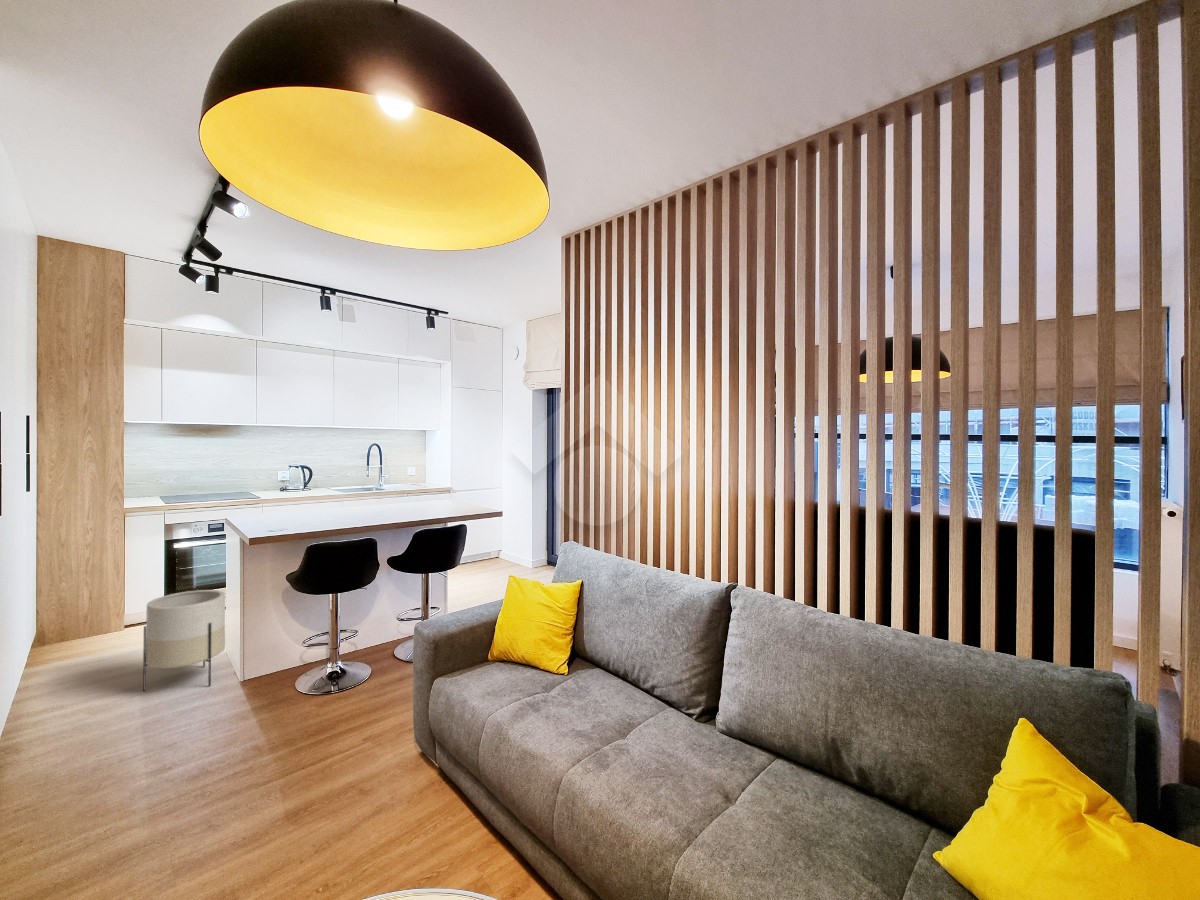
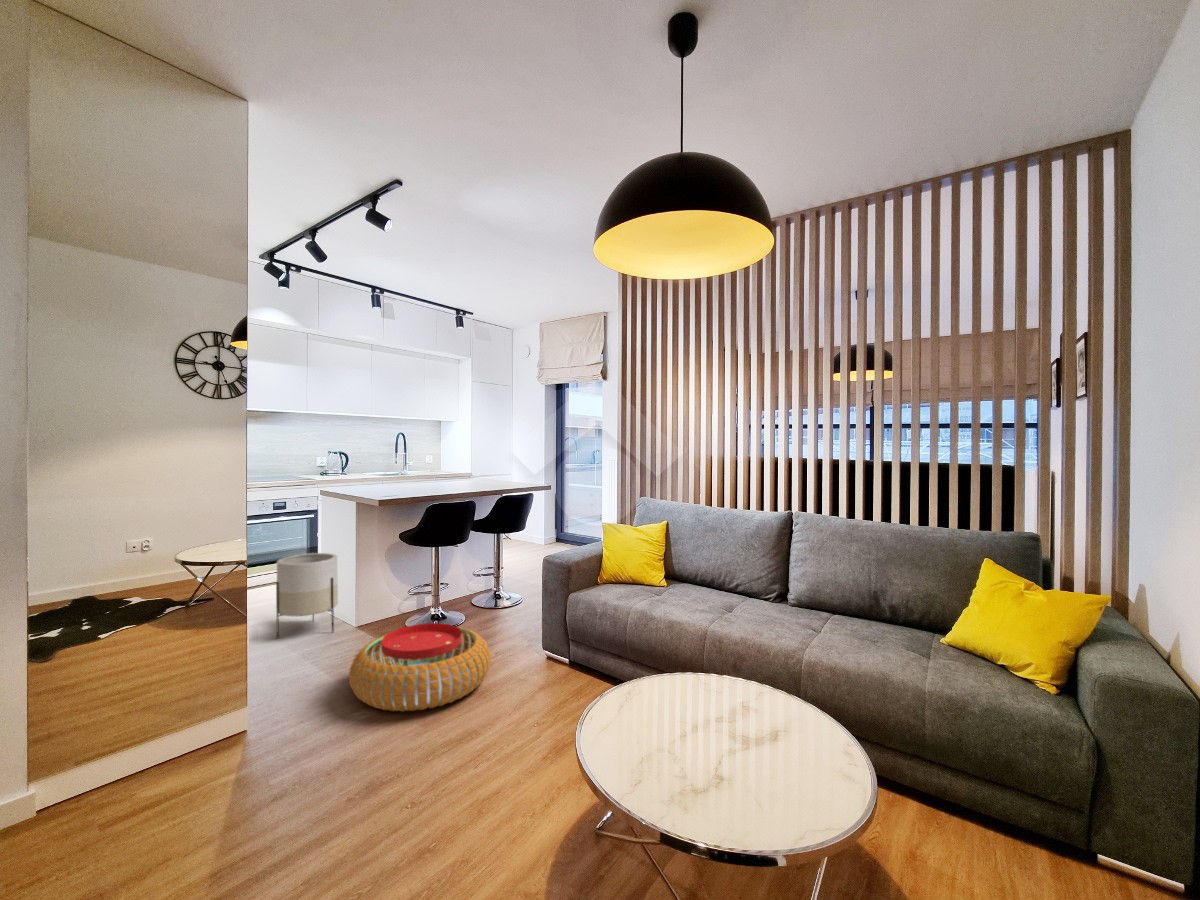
pouf: none [122,701,335,844] -> present [349,623,490,711]

